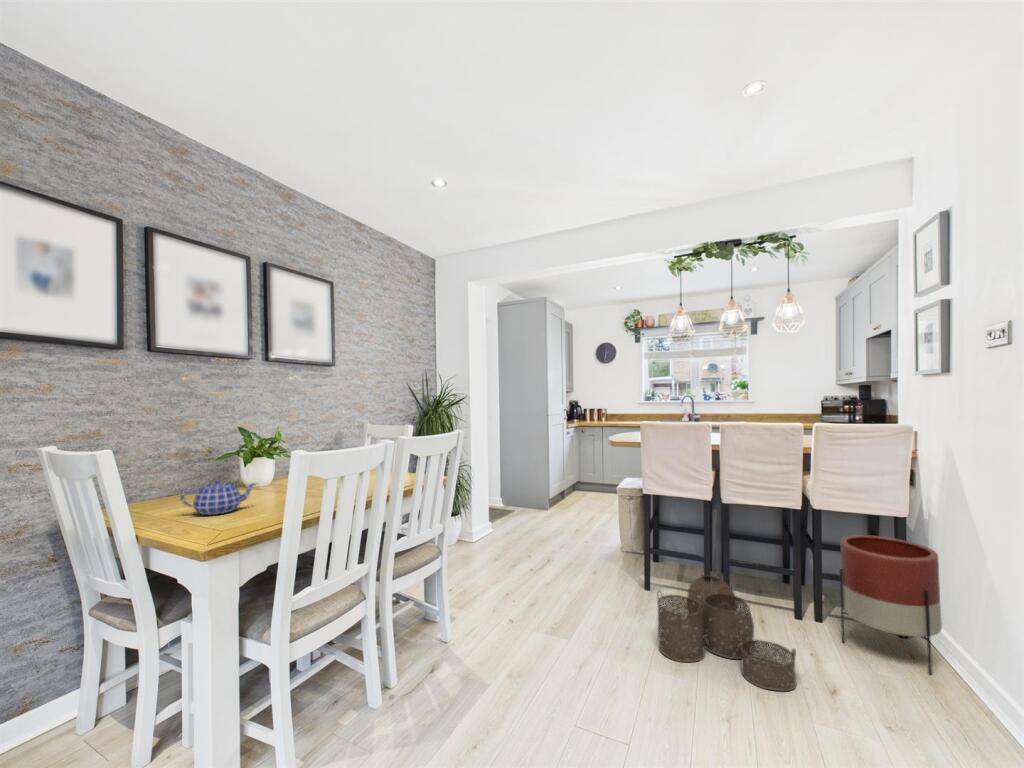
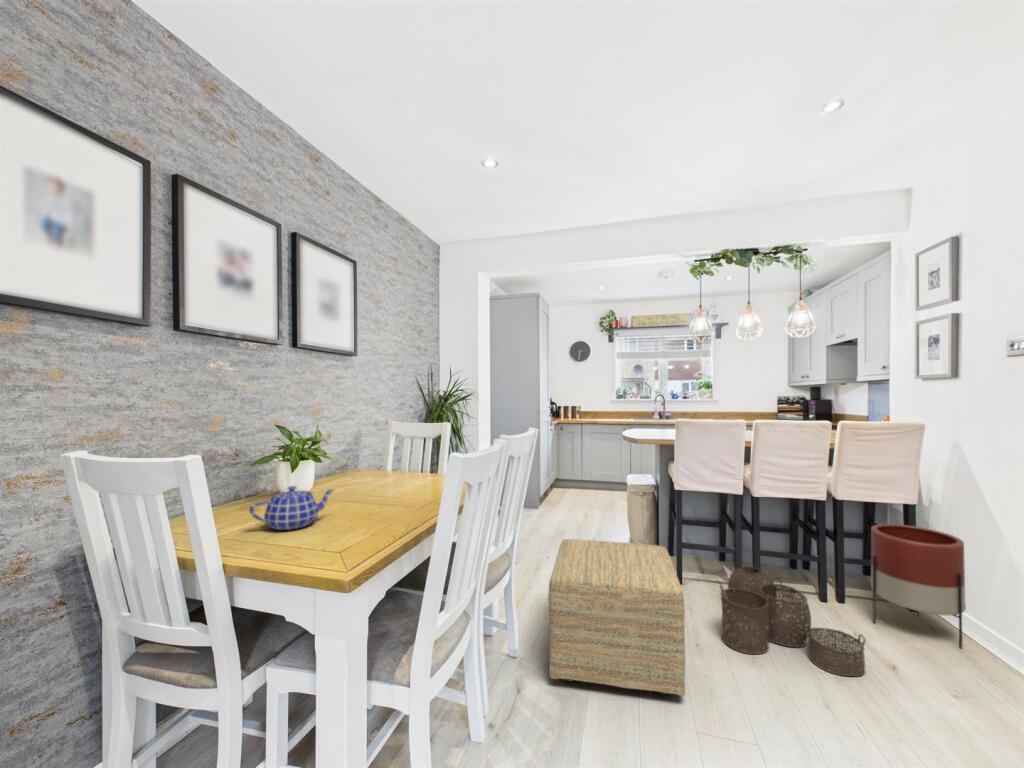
ottoman: none [462,539,604,691] -> present [548,539,685,696]

